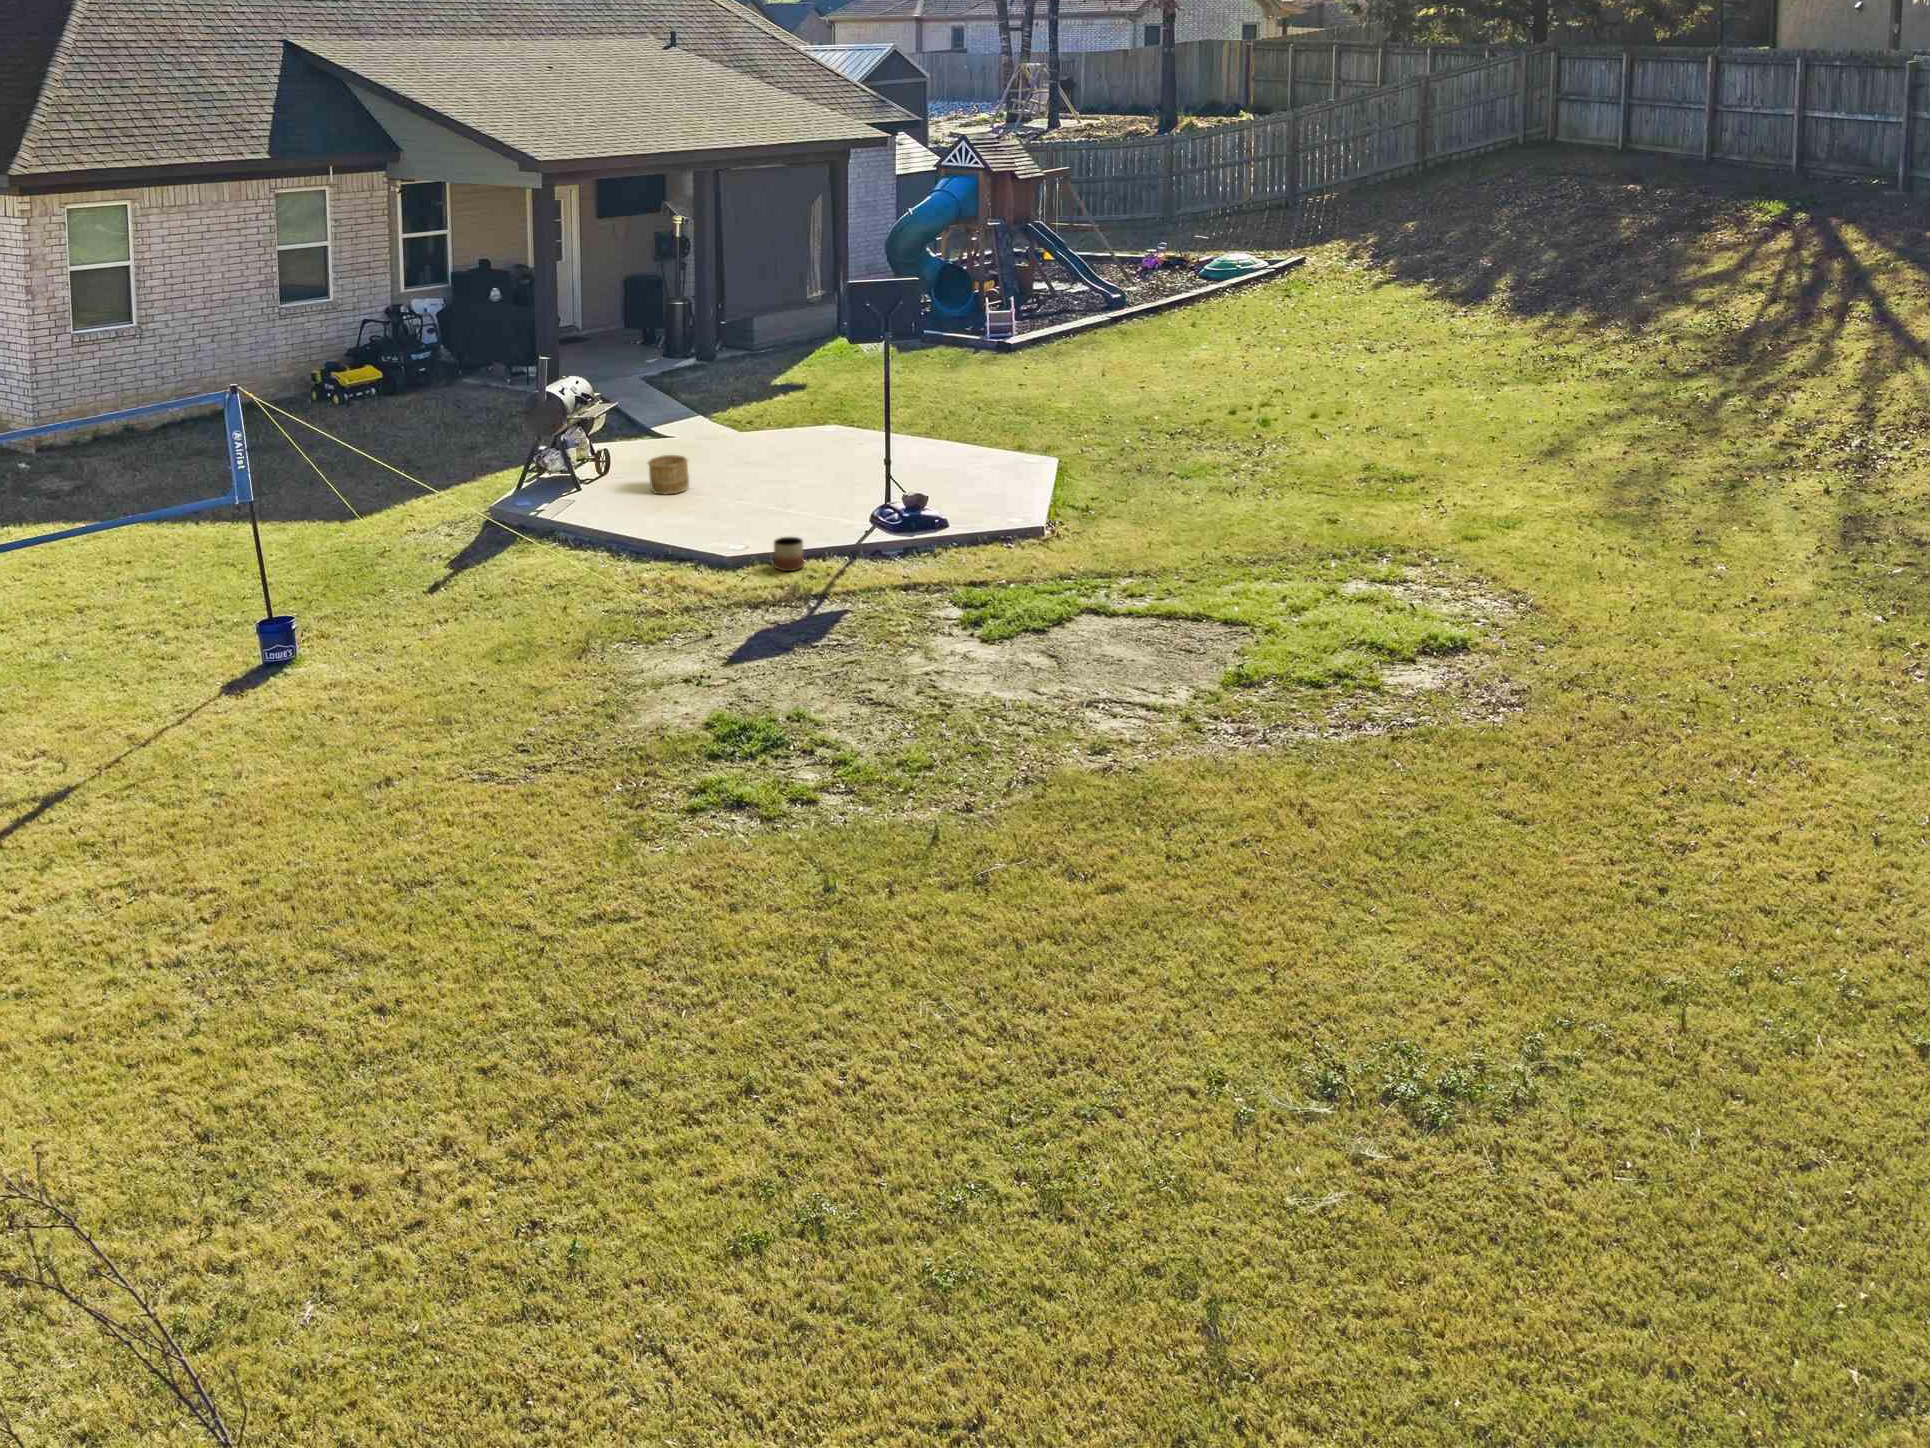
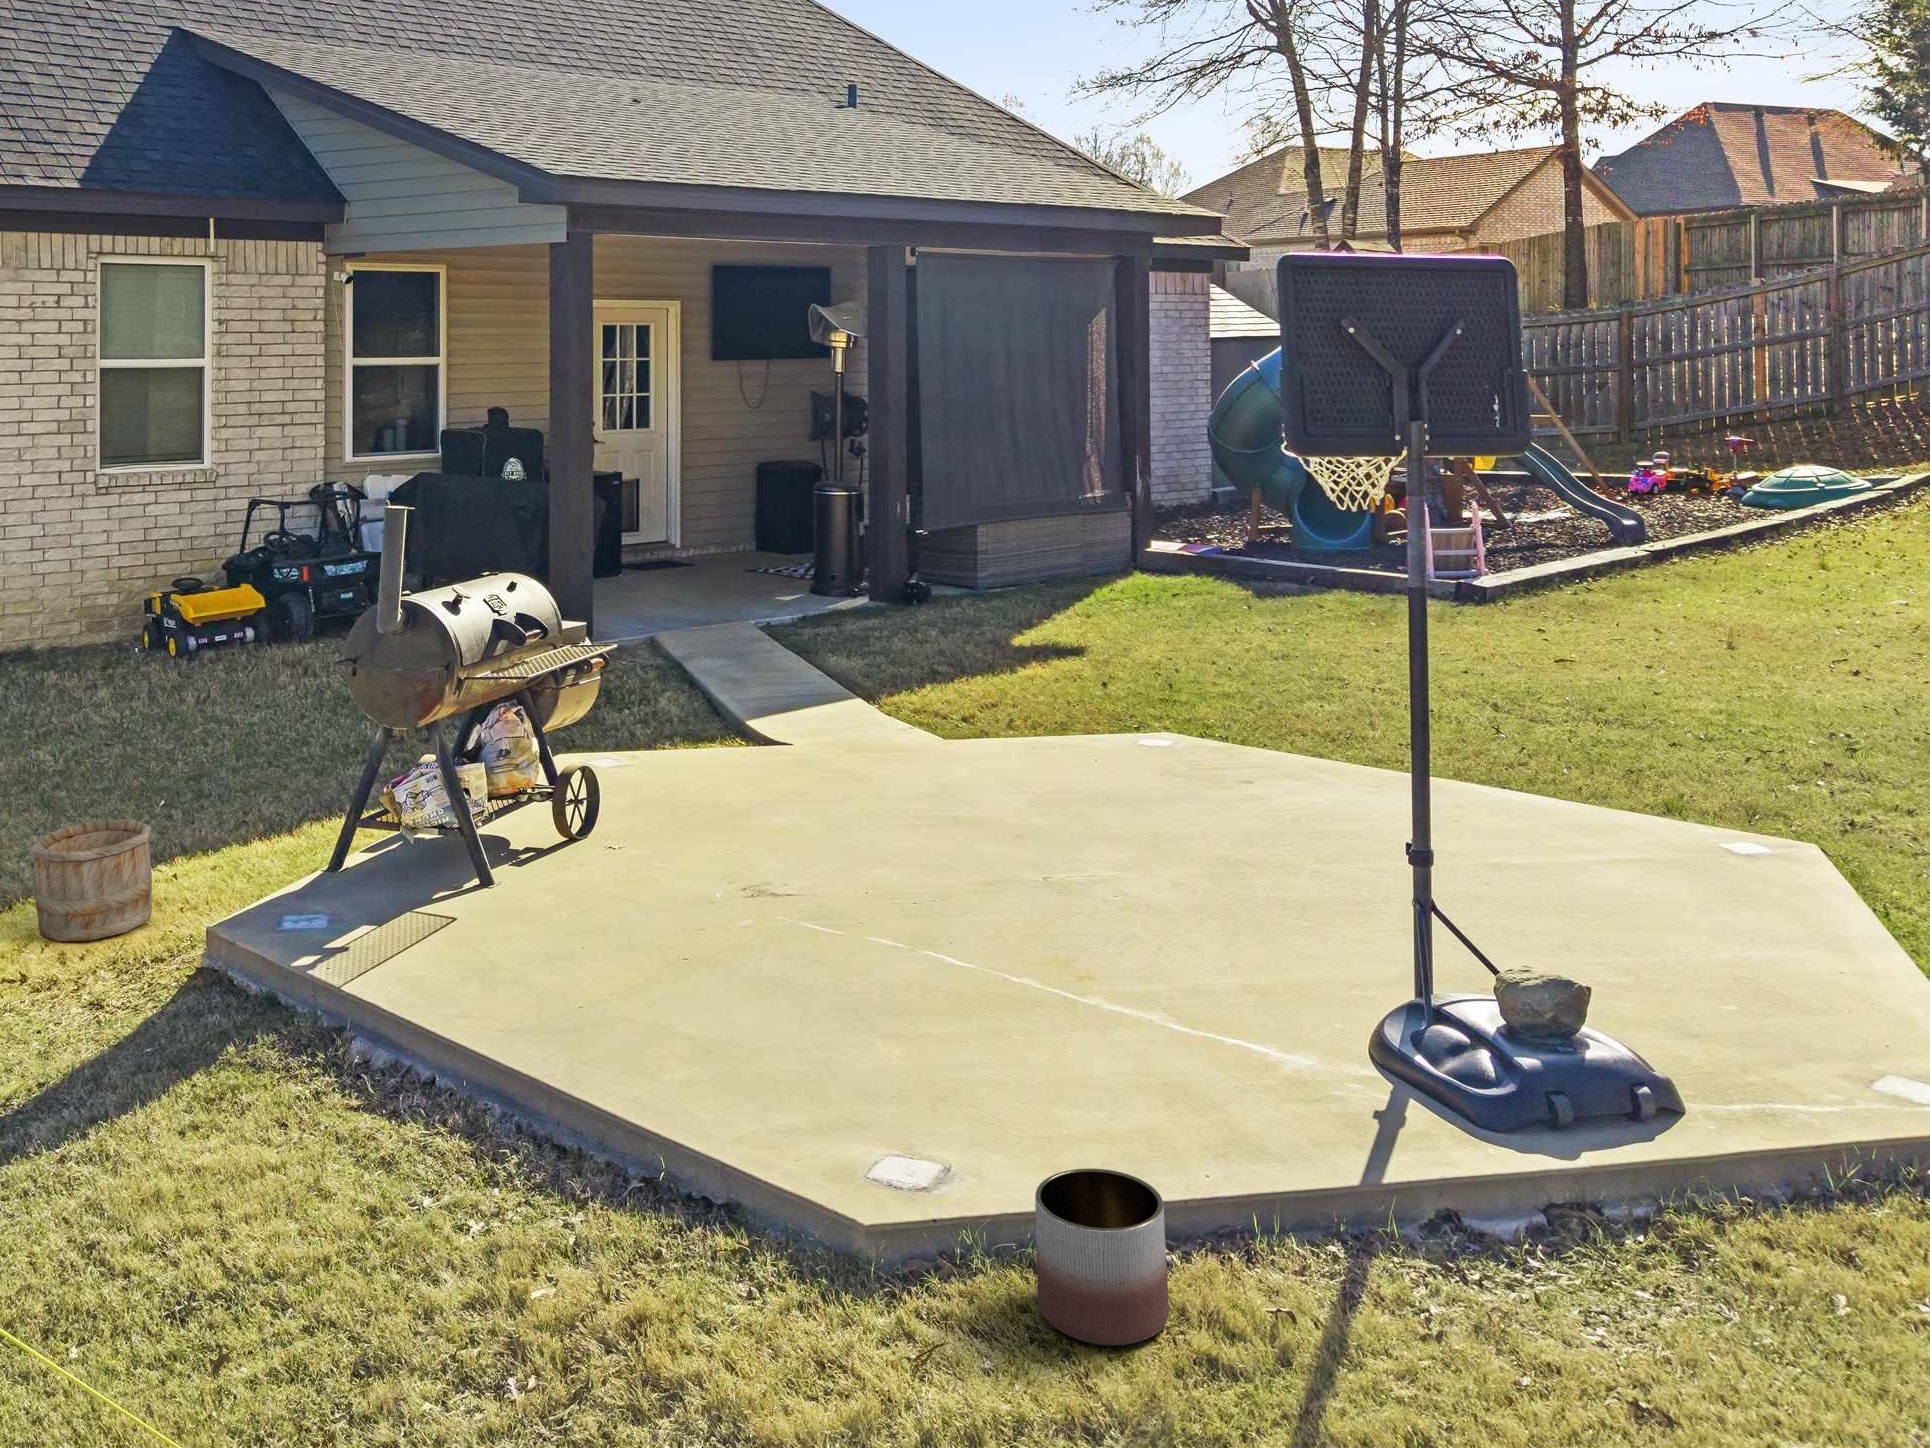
wooden bucket: present [648,455,689,495] -> present [29,819,152,941]

